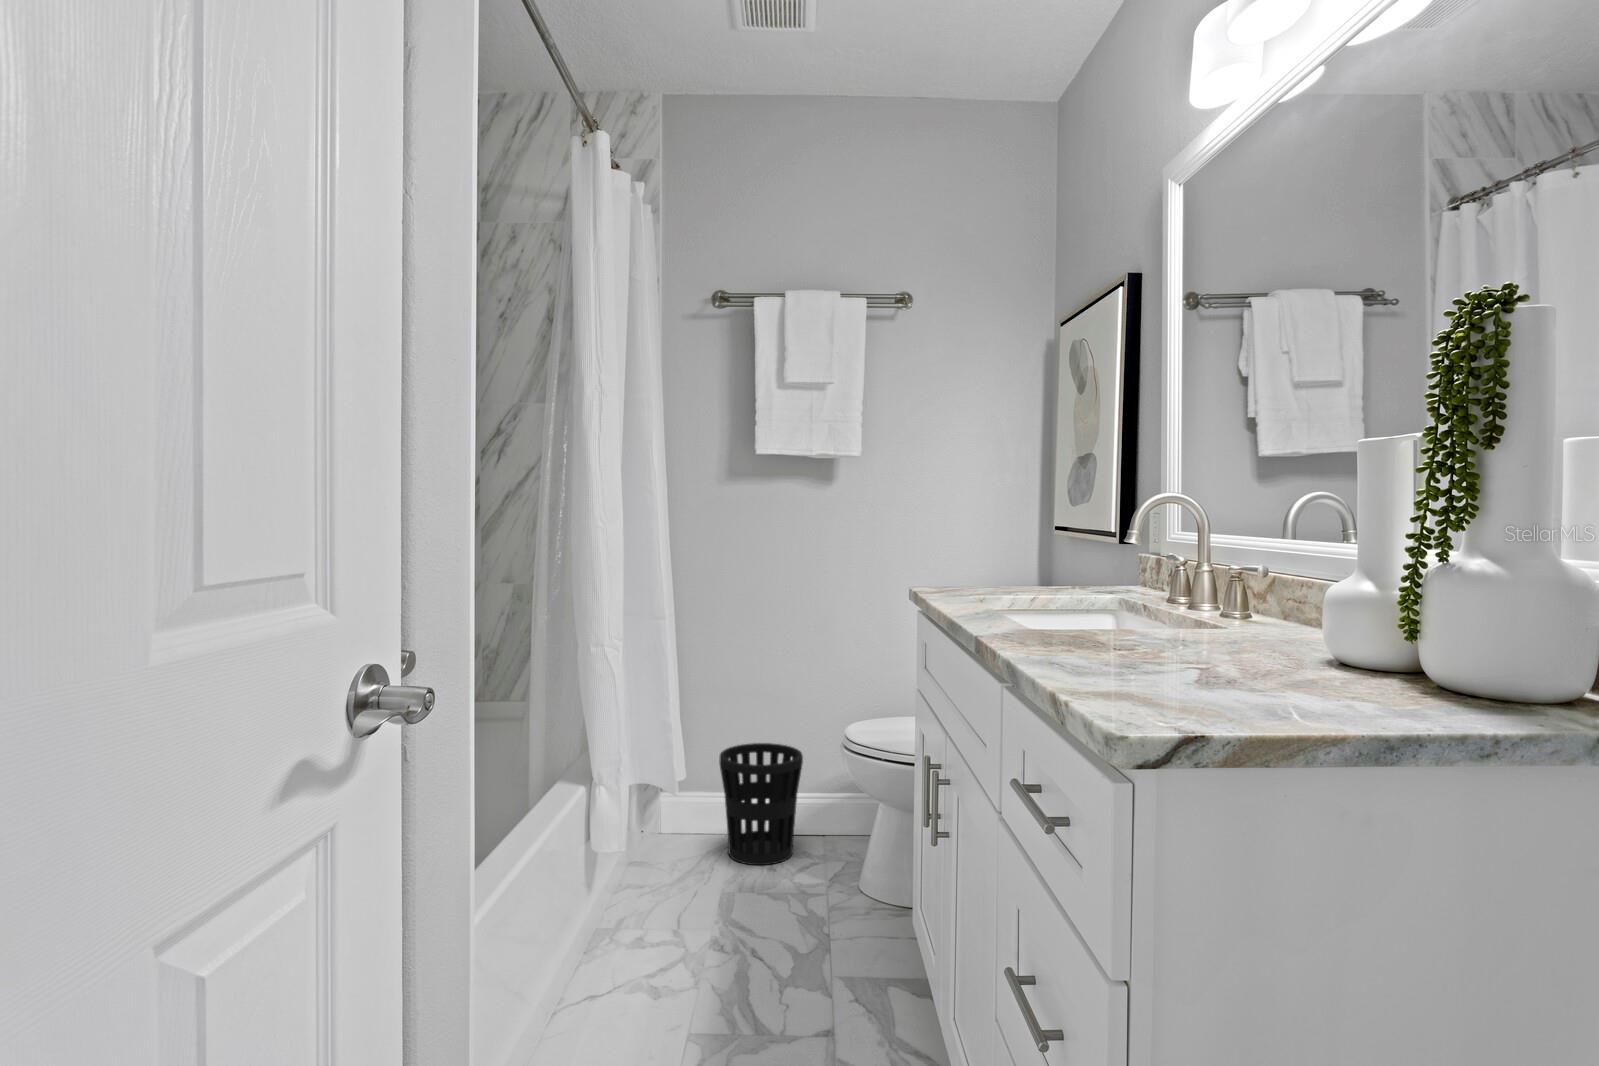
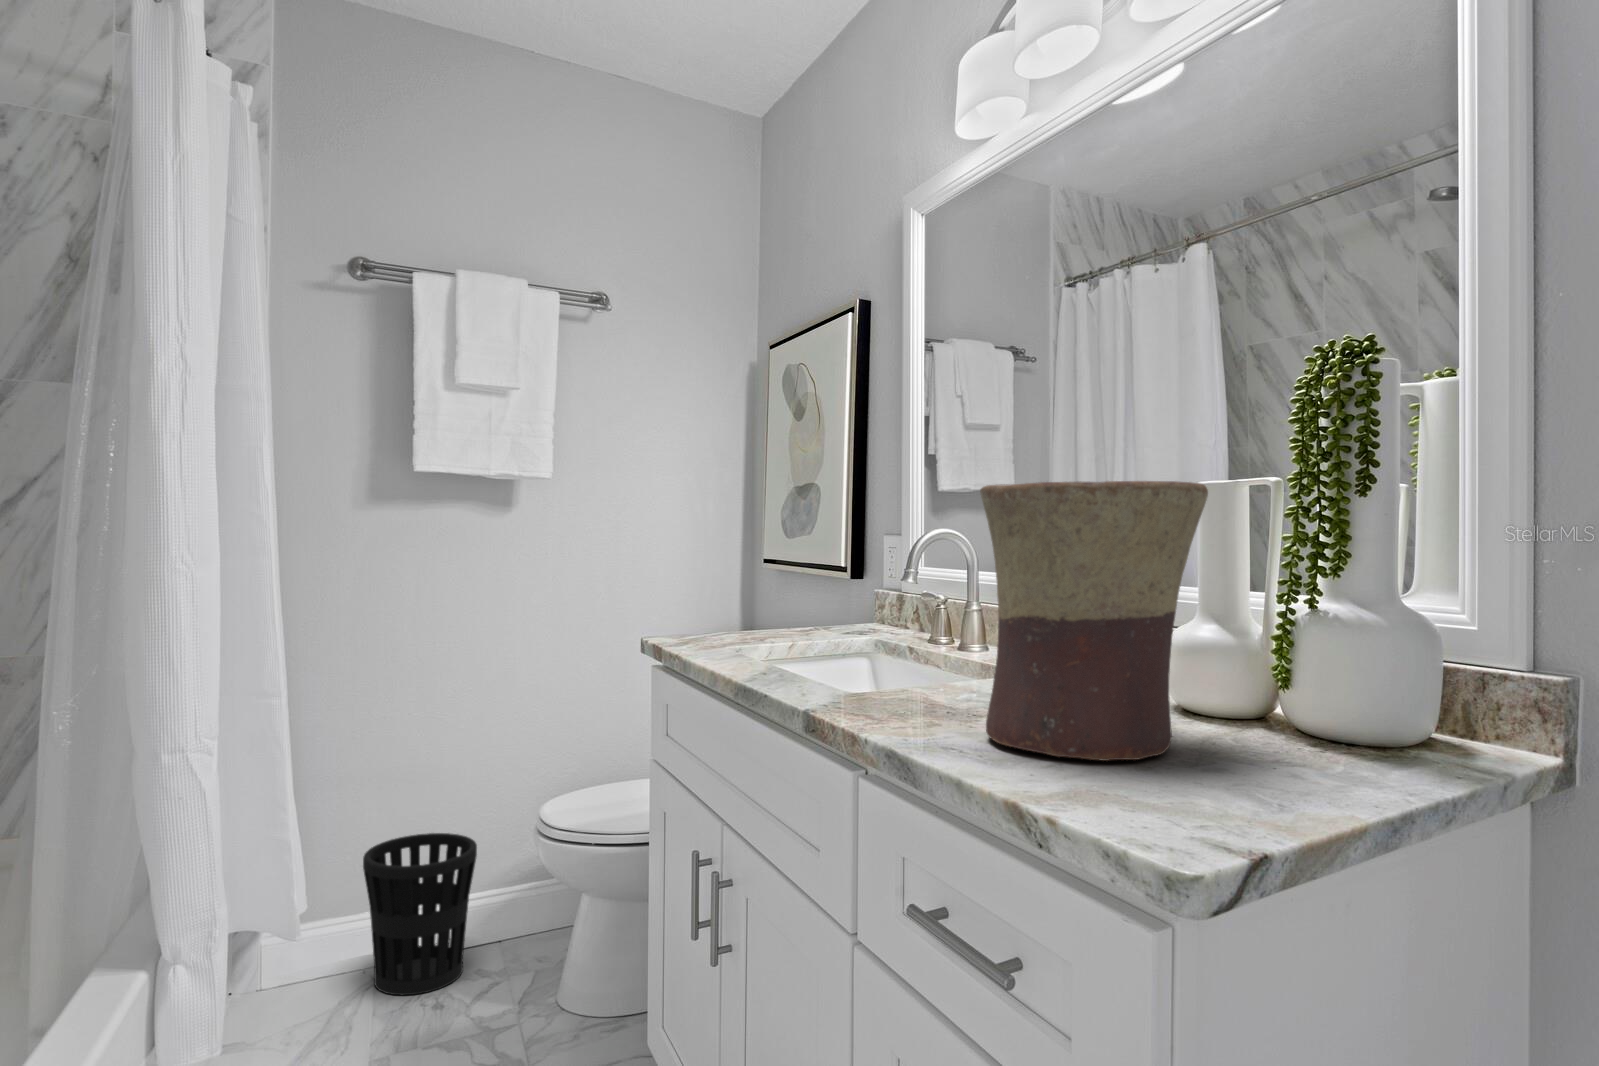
flower pot: none [1075,439,1294,693] -> present [980,481,1208,761]

